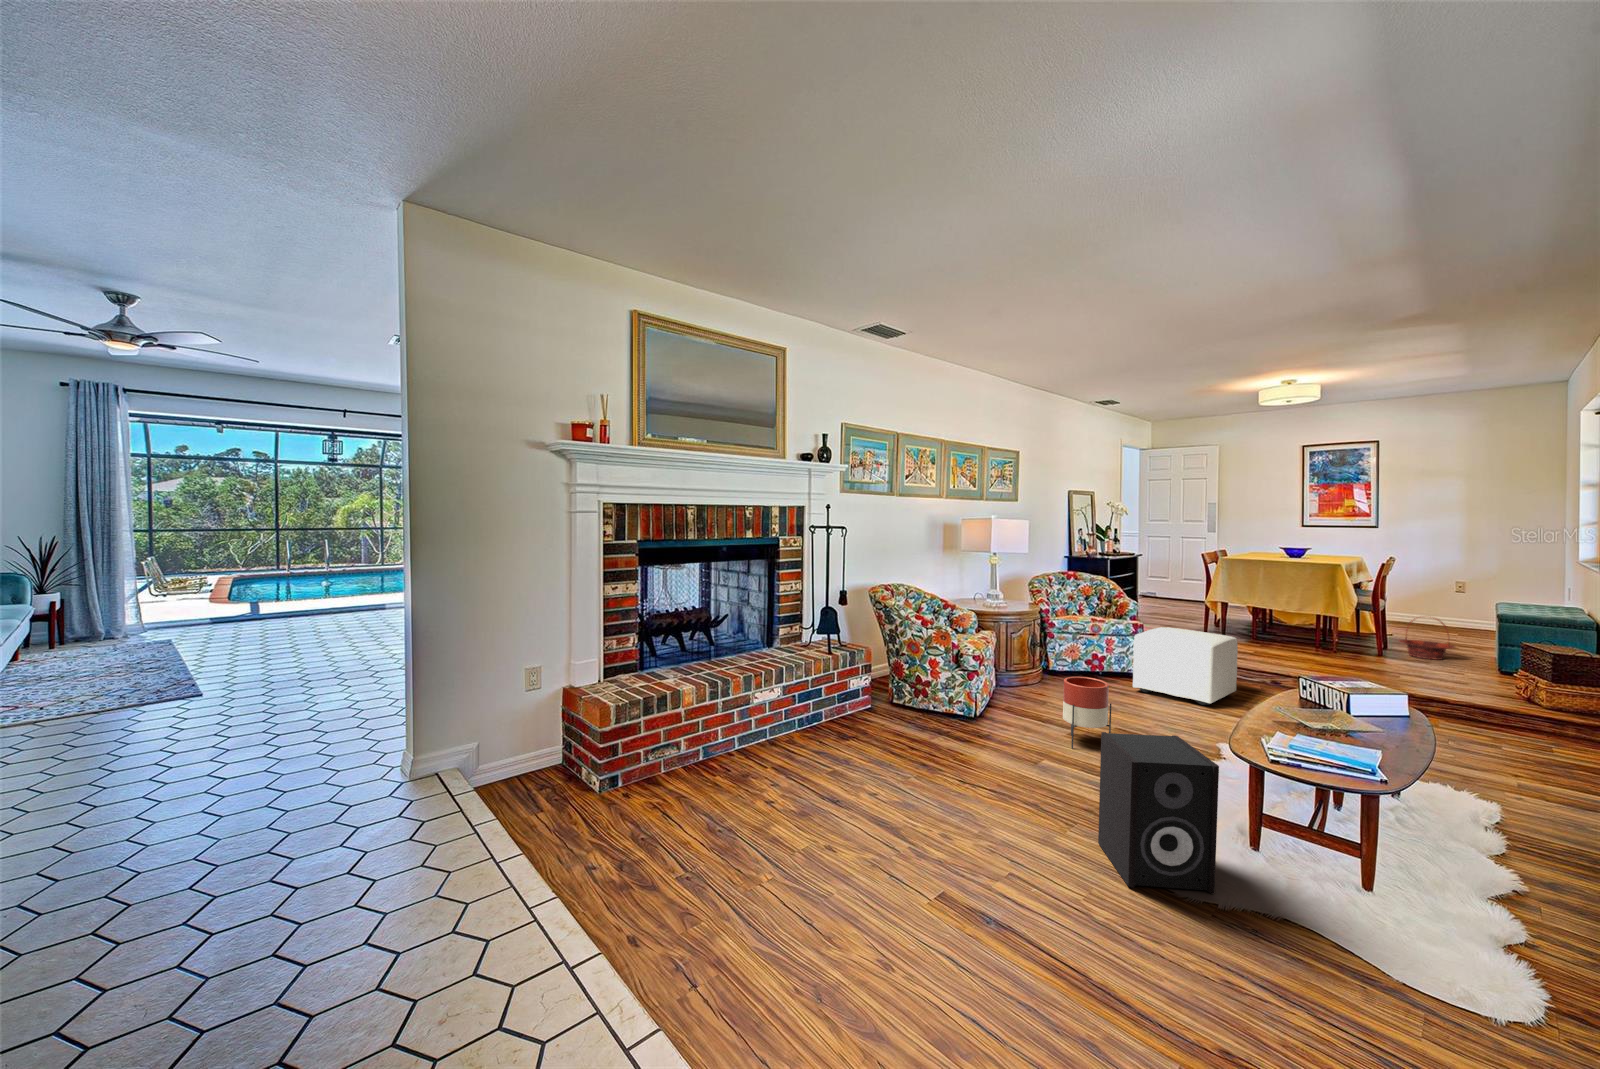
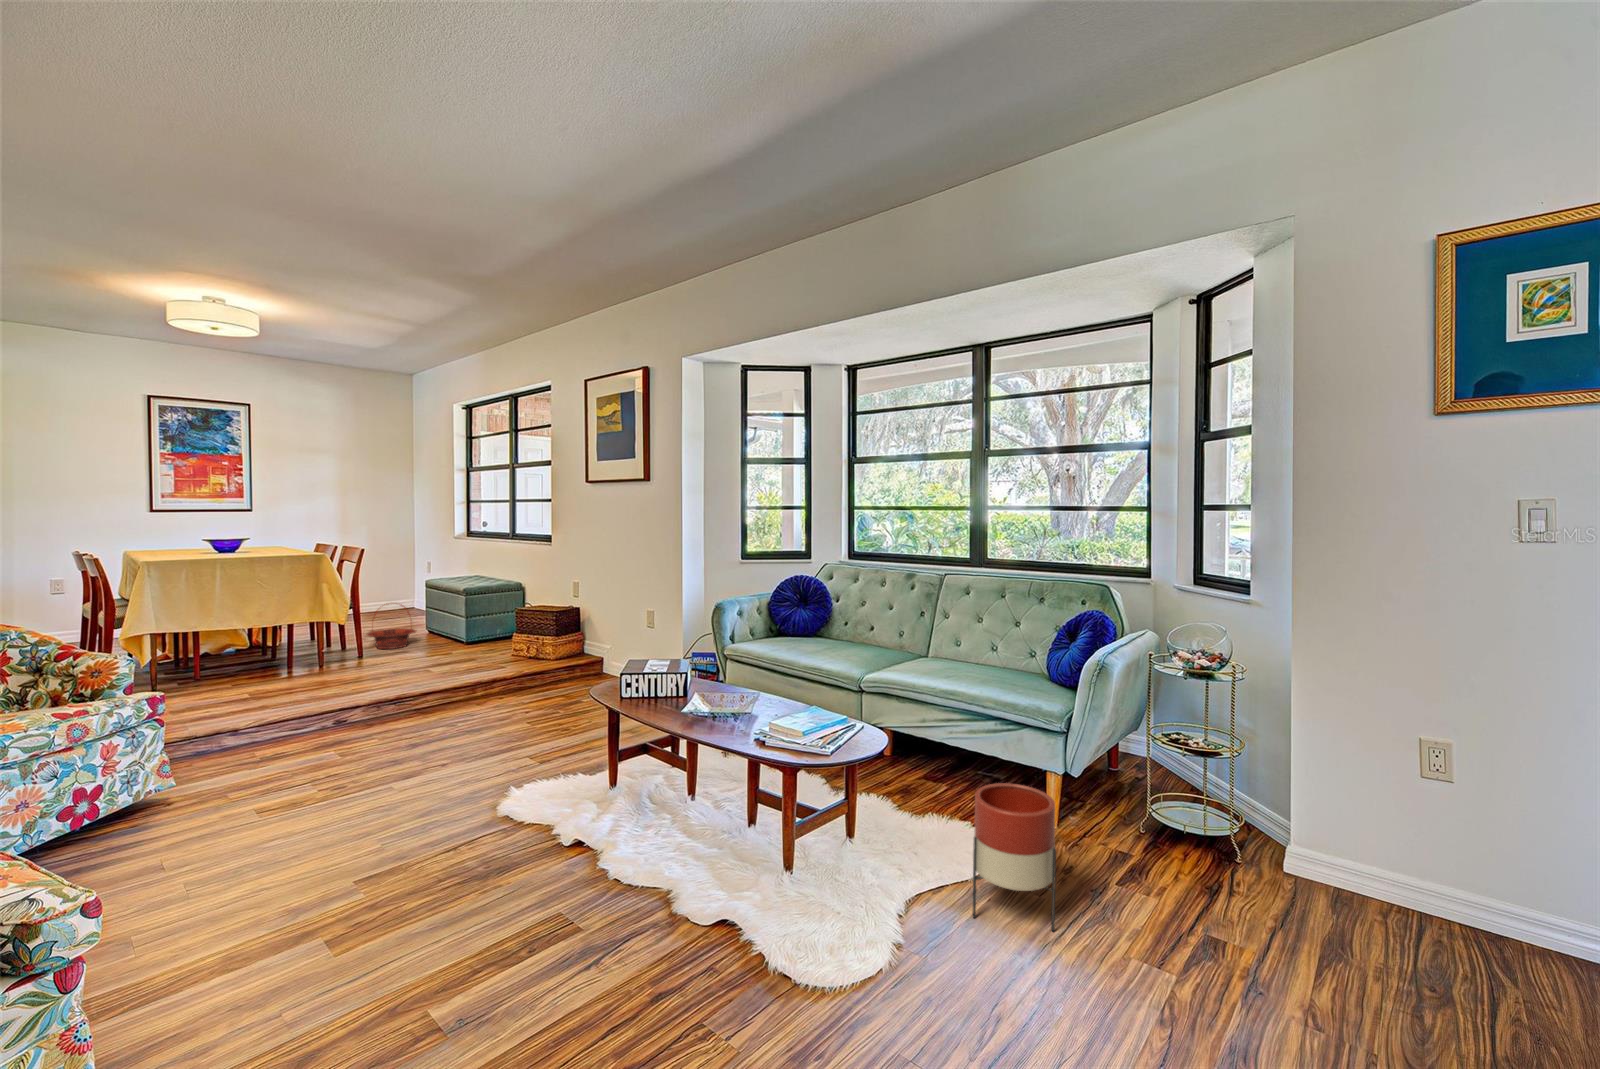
ottoman: present [1133,627,1238,705] -> none [210,671,374,813]
planter: present [1063,677,1111,748] -> present [973,783,1056,931]
speaker: present [1098,732,1219,893] -> none [794,792,923,1030]

